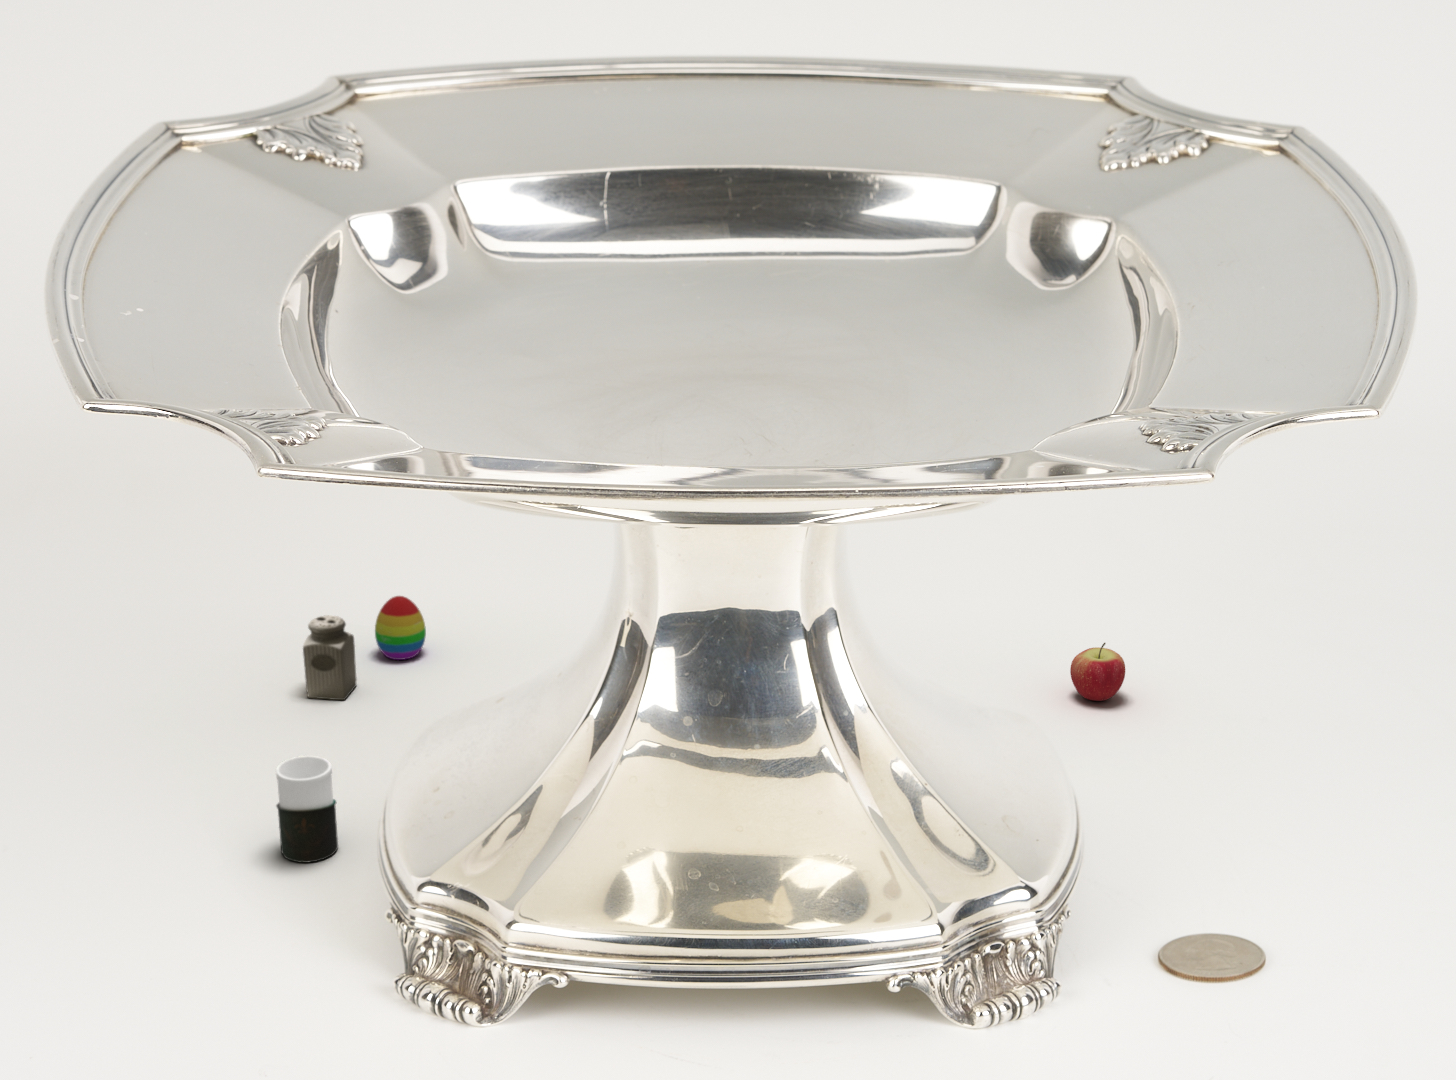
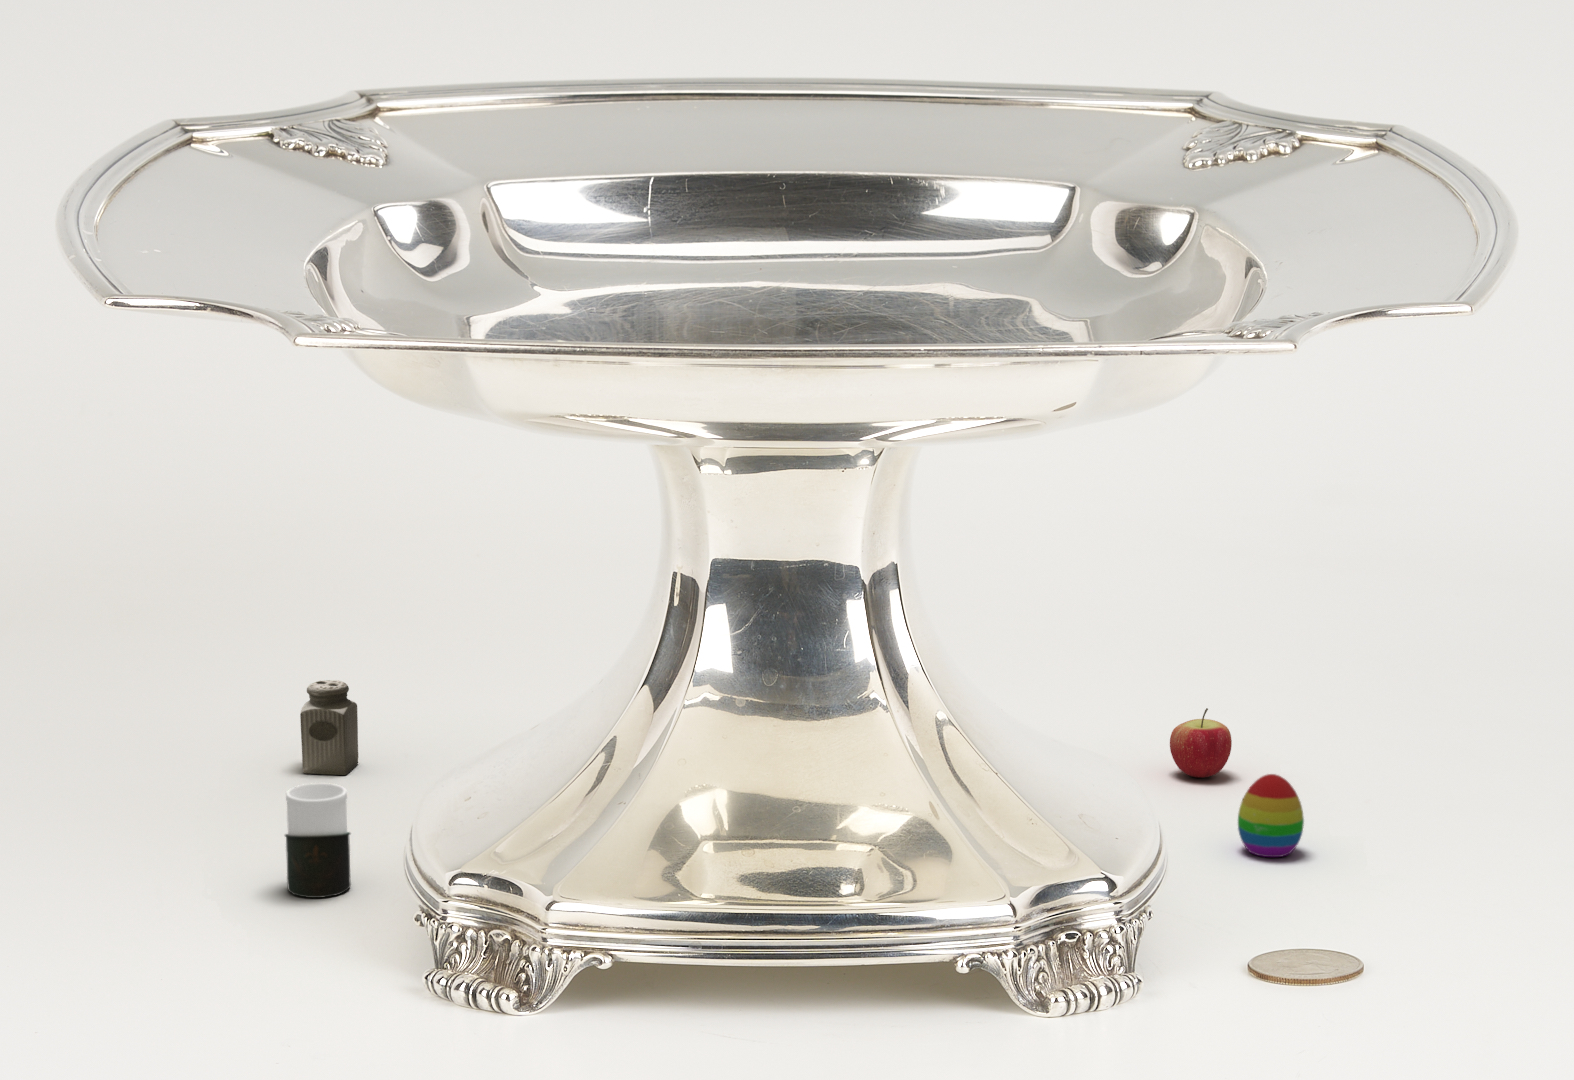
decorative egg: present [375,596,426,660] -> present [1238,774,1304,857]

